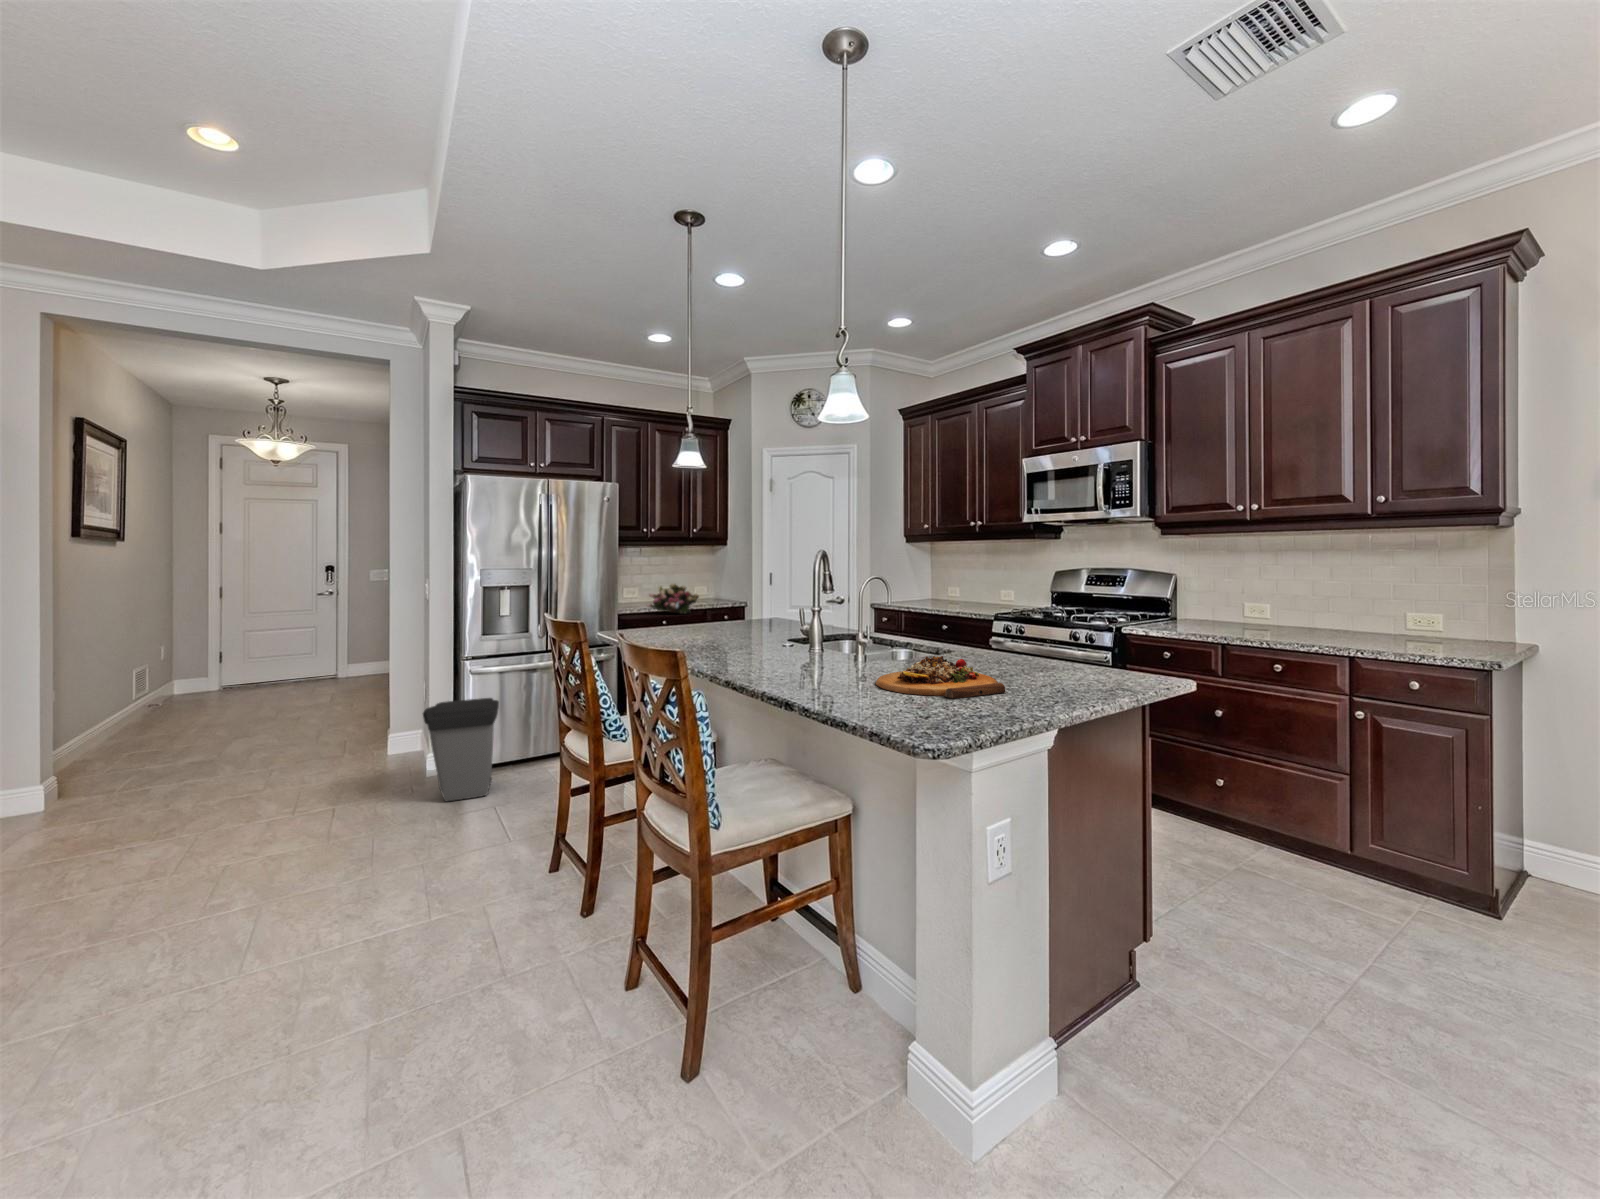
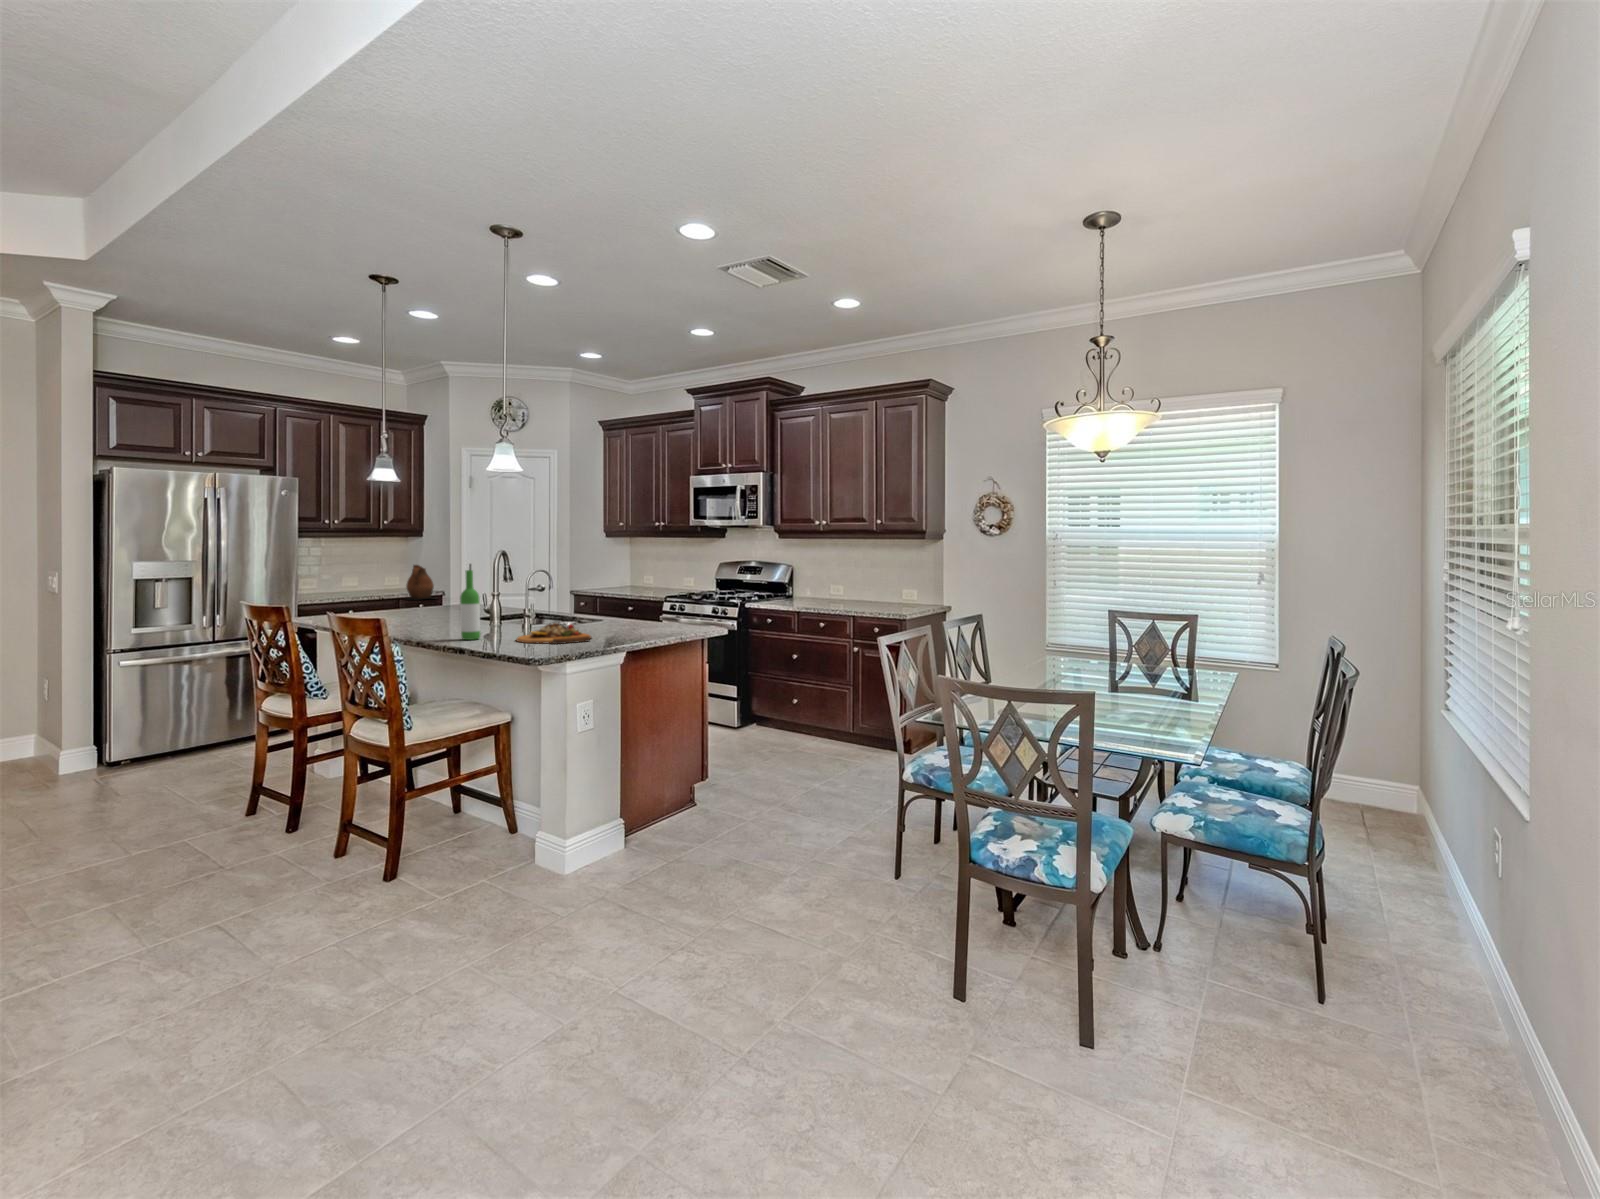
wine bottle: none [791,572,820,680] -> present [460,570,480,640]
ceramic pitcher: none [712,573,746,609] -> present [406,565,434,600]
flower arrangement: present [647,583,699,614] -> none [332,574,389,603]
trash can: present [423,698,499,801] -> none [90,684,176,783]

